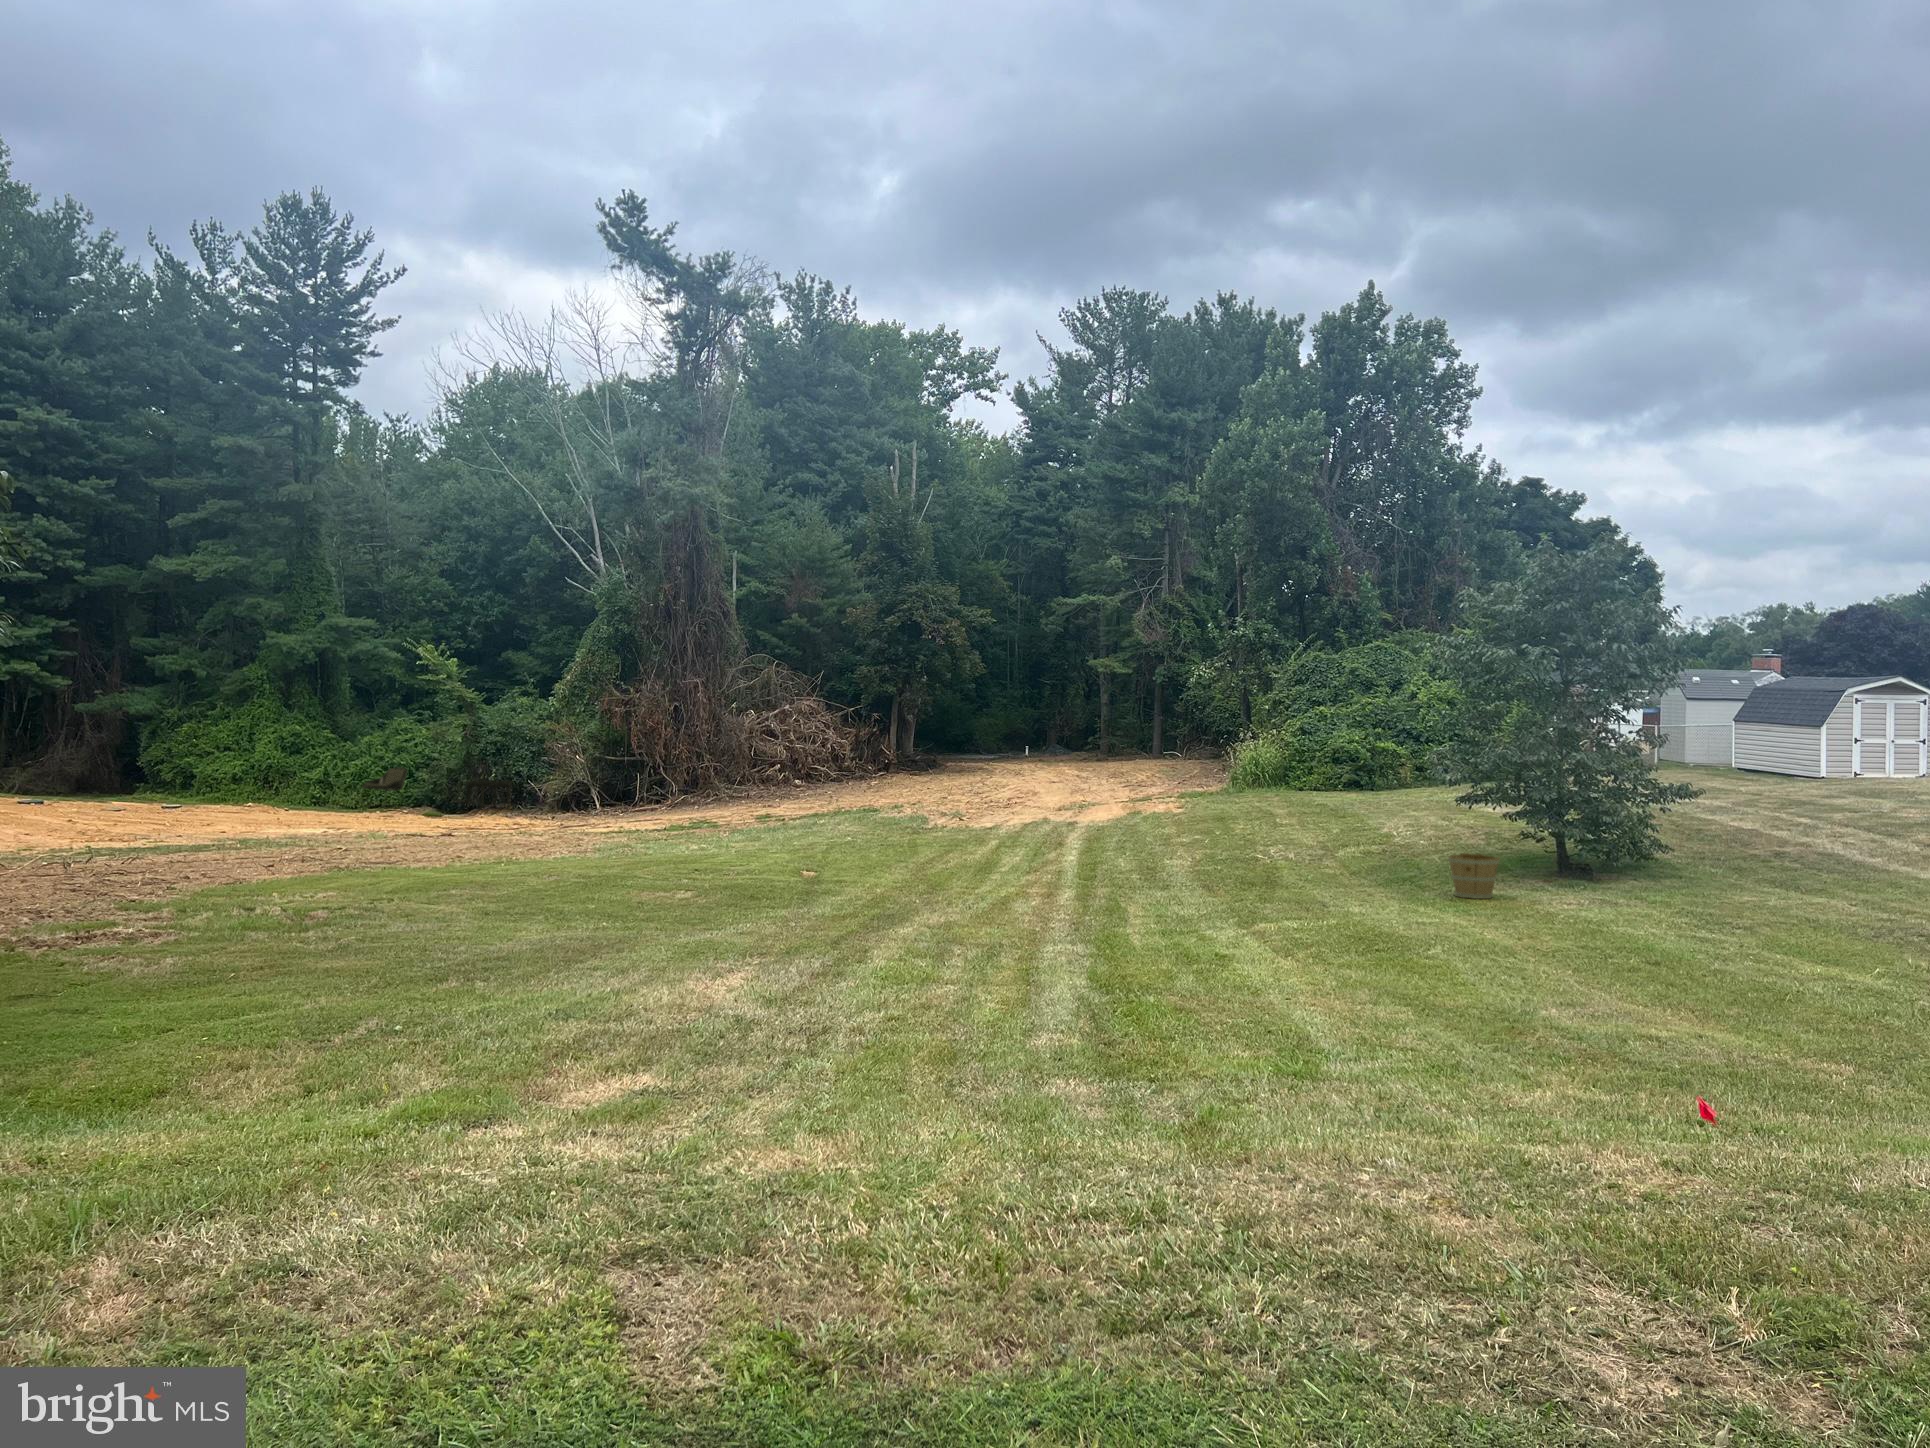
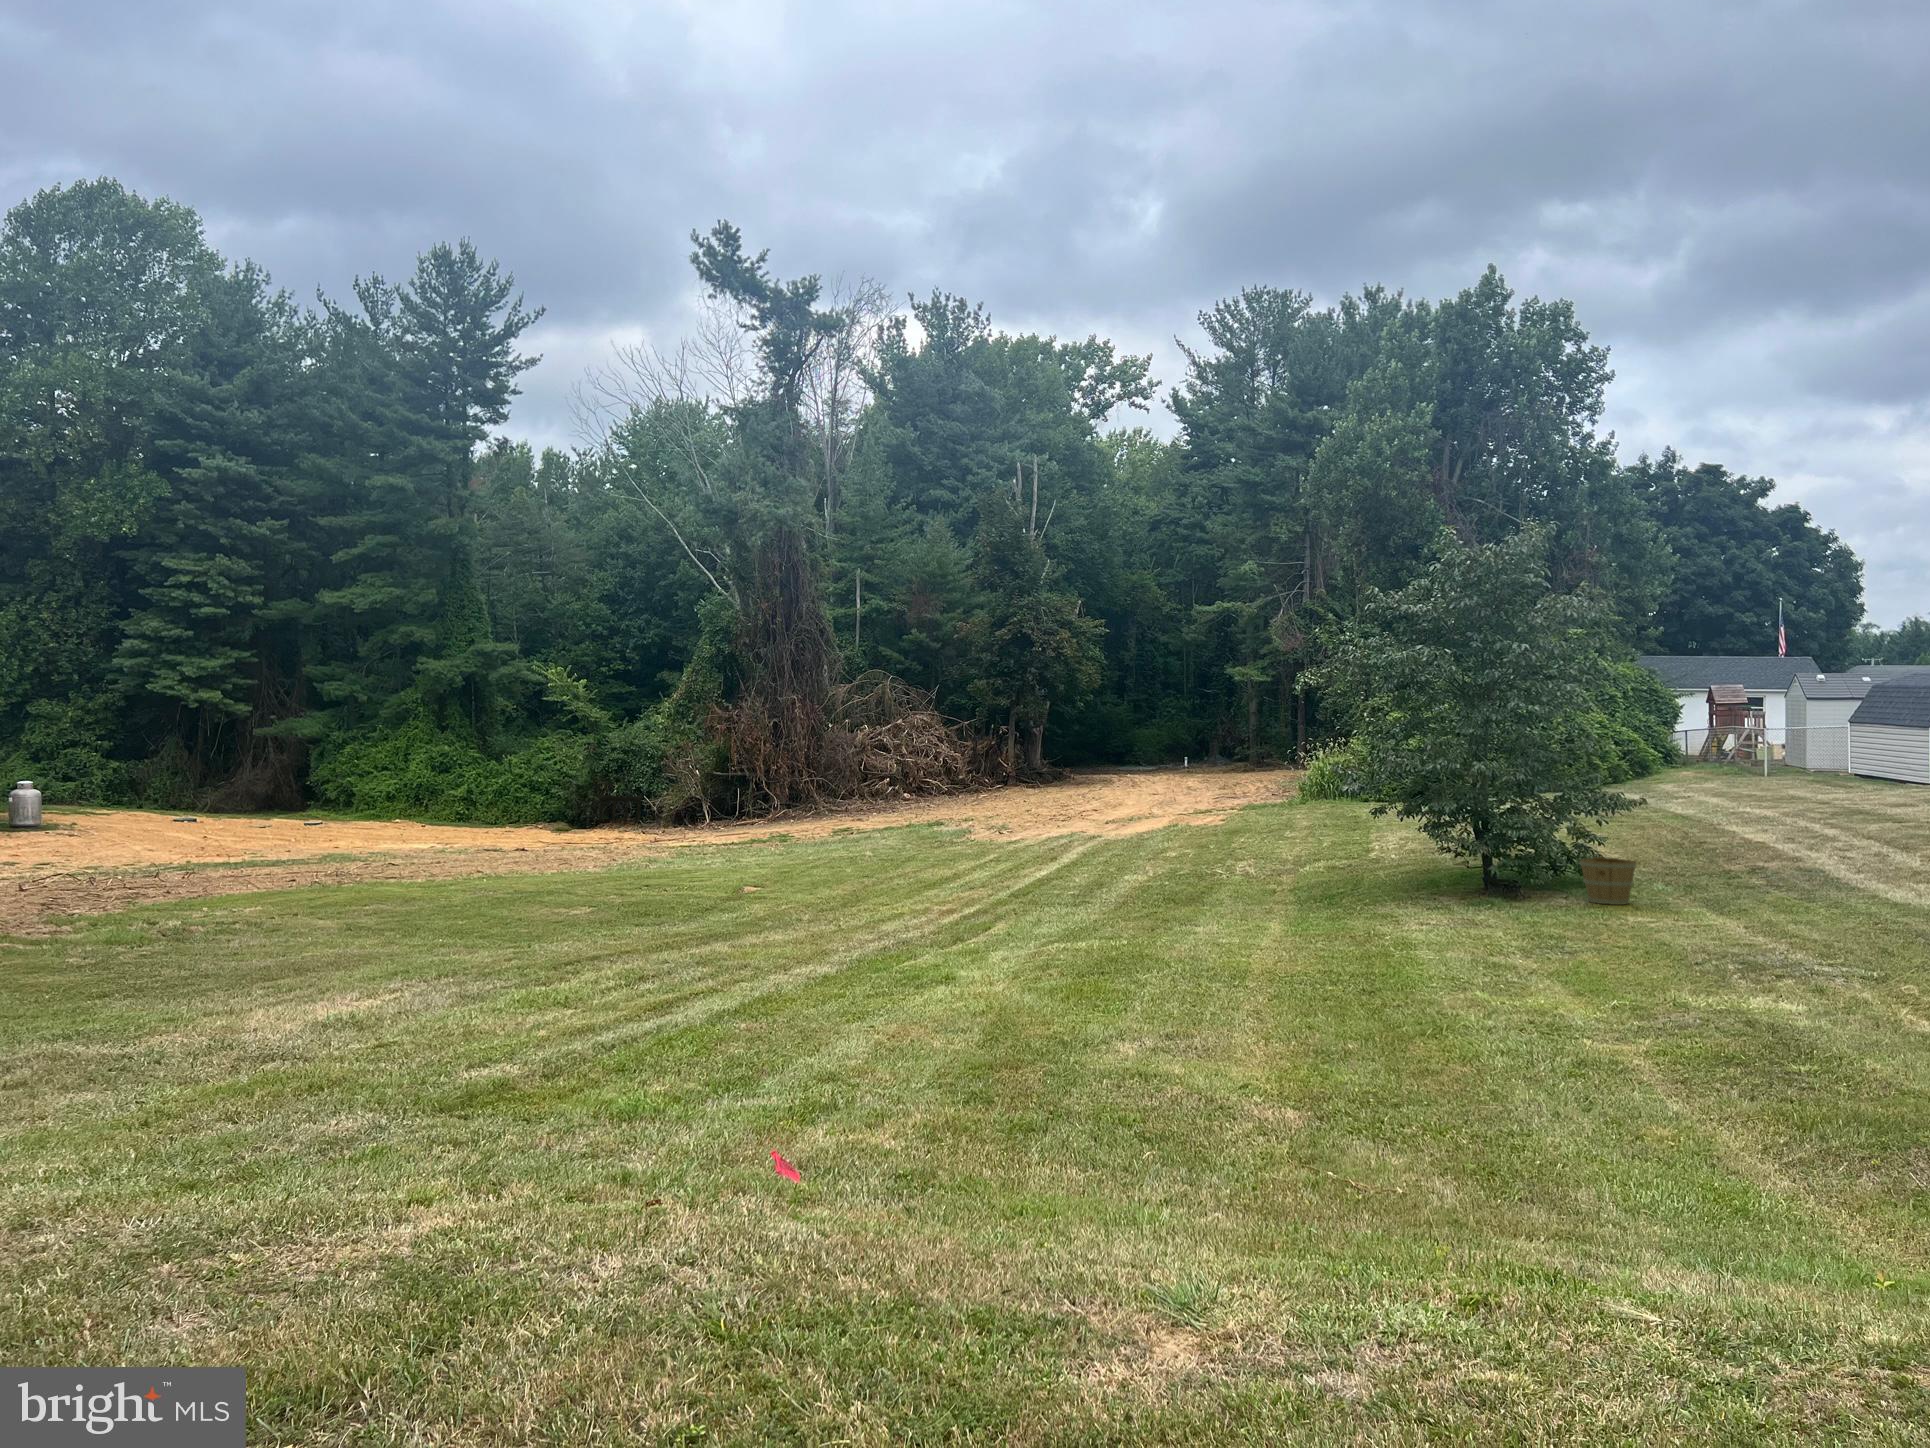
lounge chair: present [362,767,408,805] -> none [503,783,547,821]

